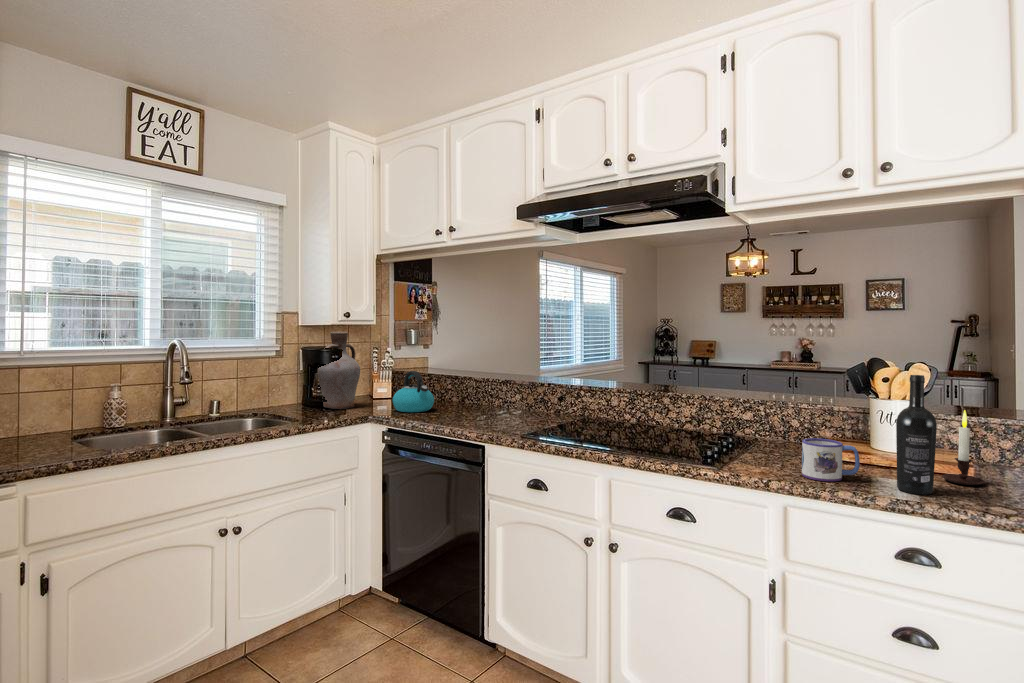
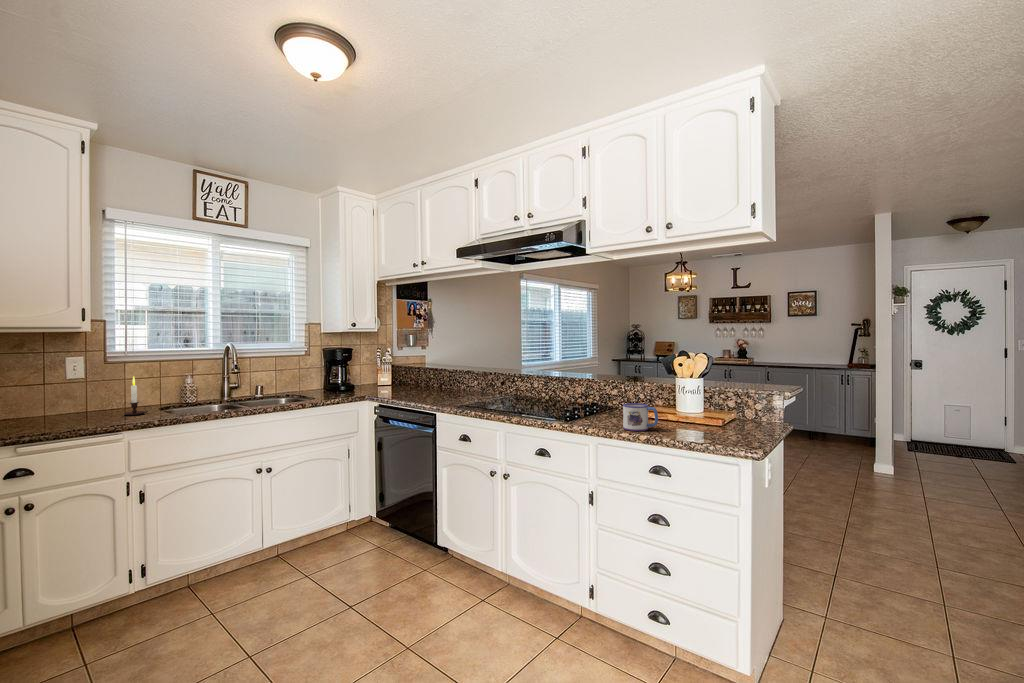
vase: present [317,331,360,409] -> none [333,336,365,392]
kettle: present [393,371,434,412] -> none [385,364,416,394]
wine bottle: present [896,375,937,495] -> none [675,358,698,438]
candle: present [942,410,985,485] -> present [123,376,149,415]

